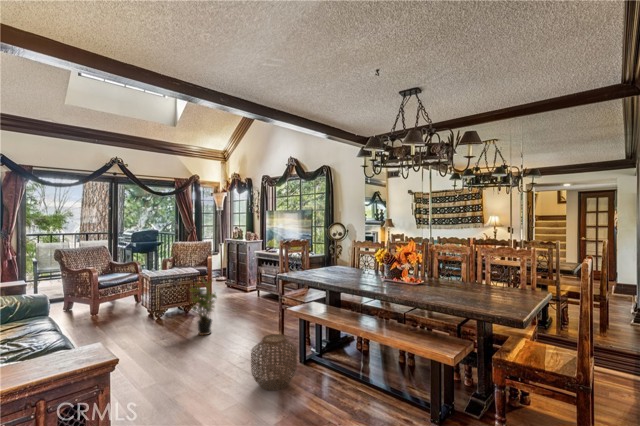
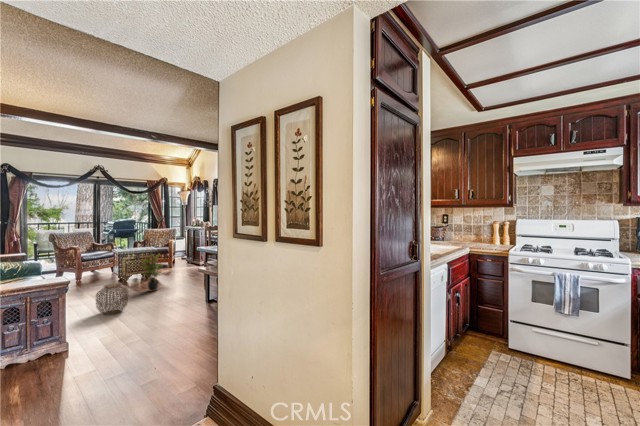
woven basket: present [251,334,297,391] -> present [96,283,129,315]

